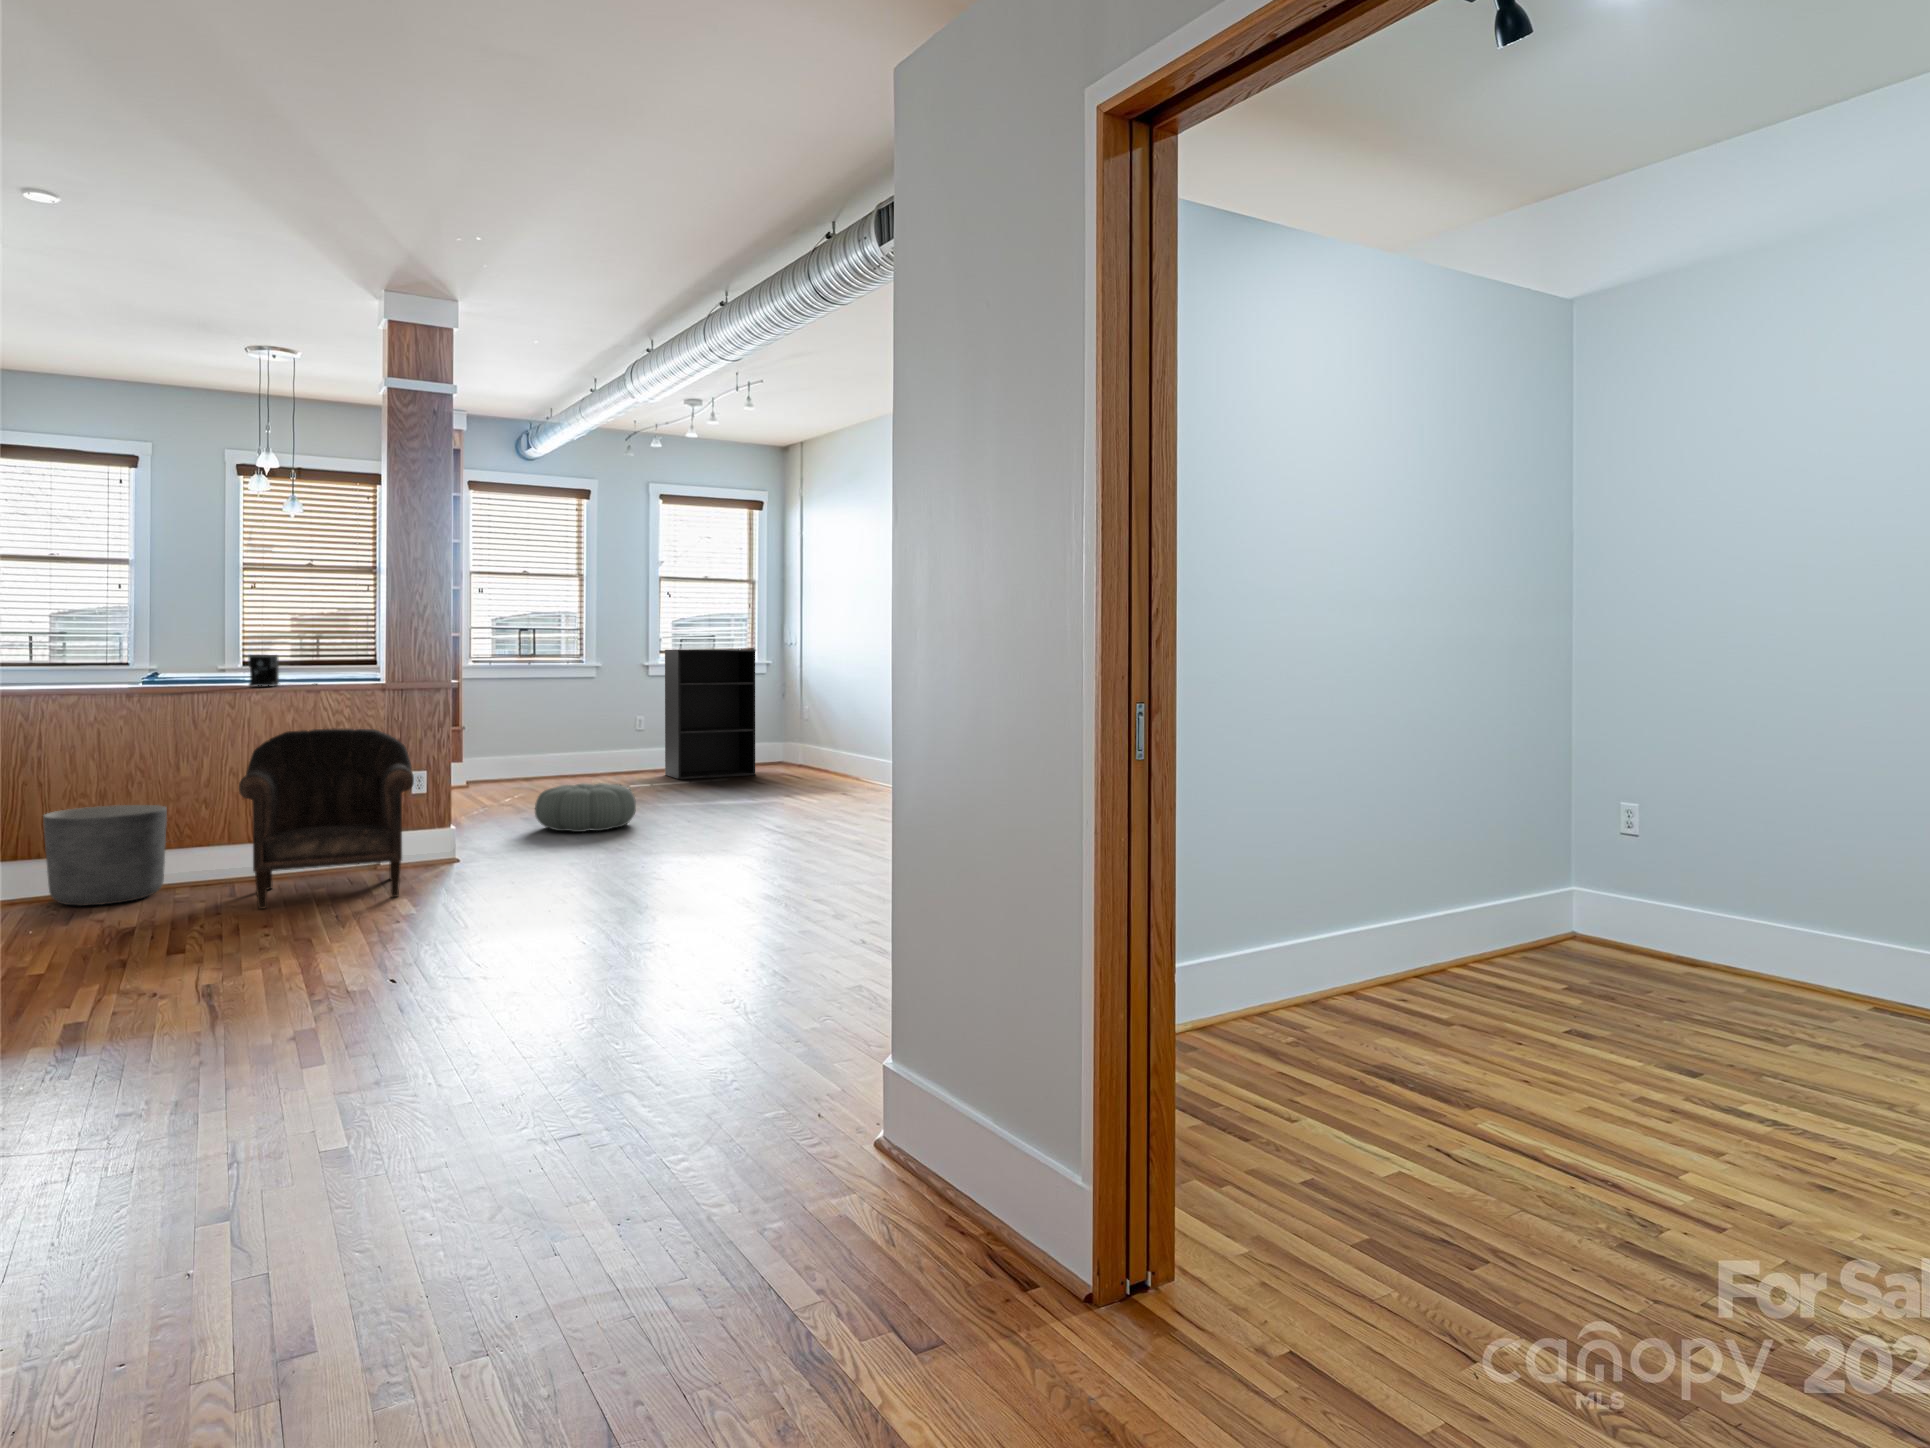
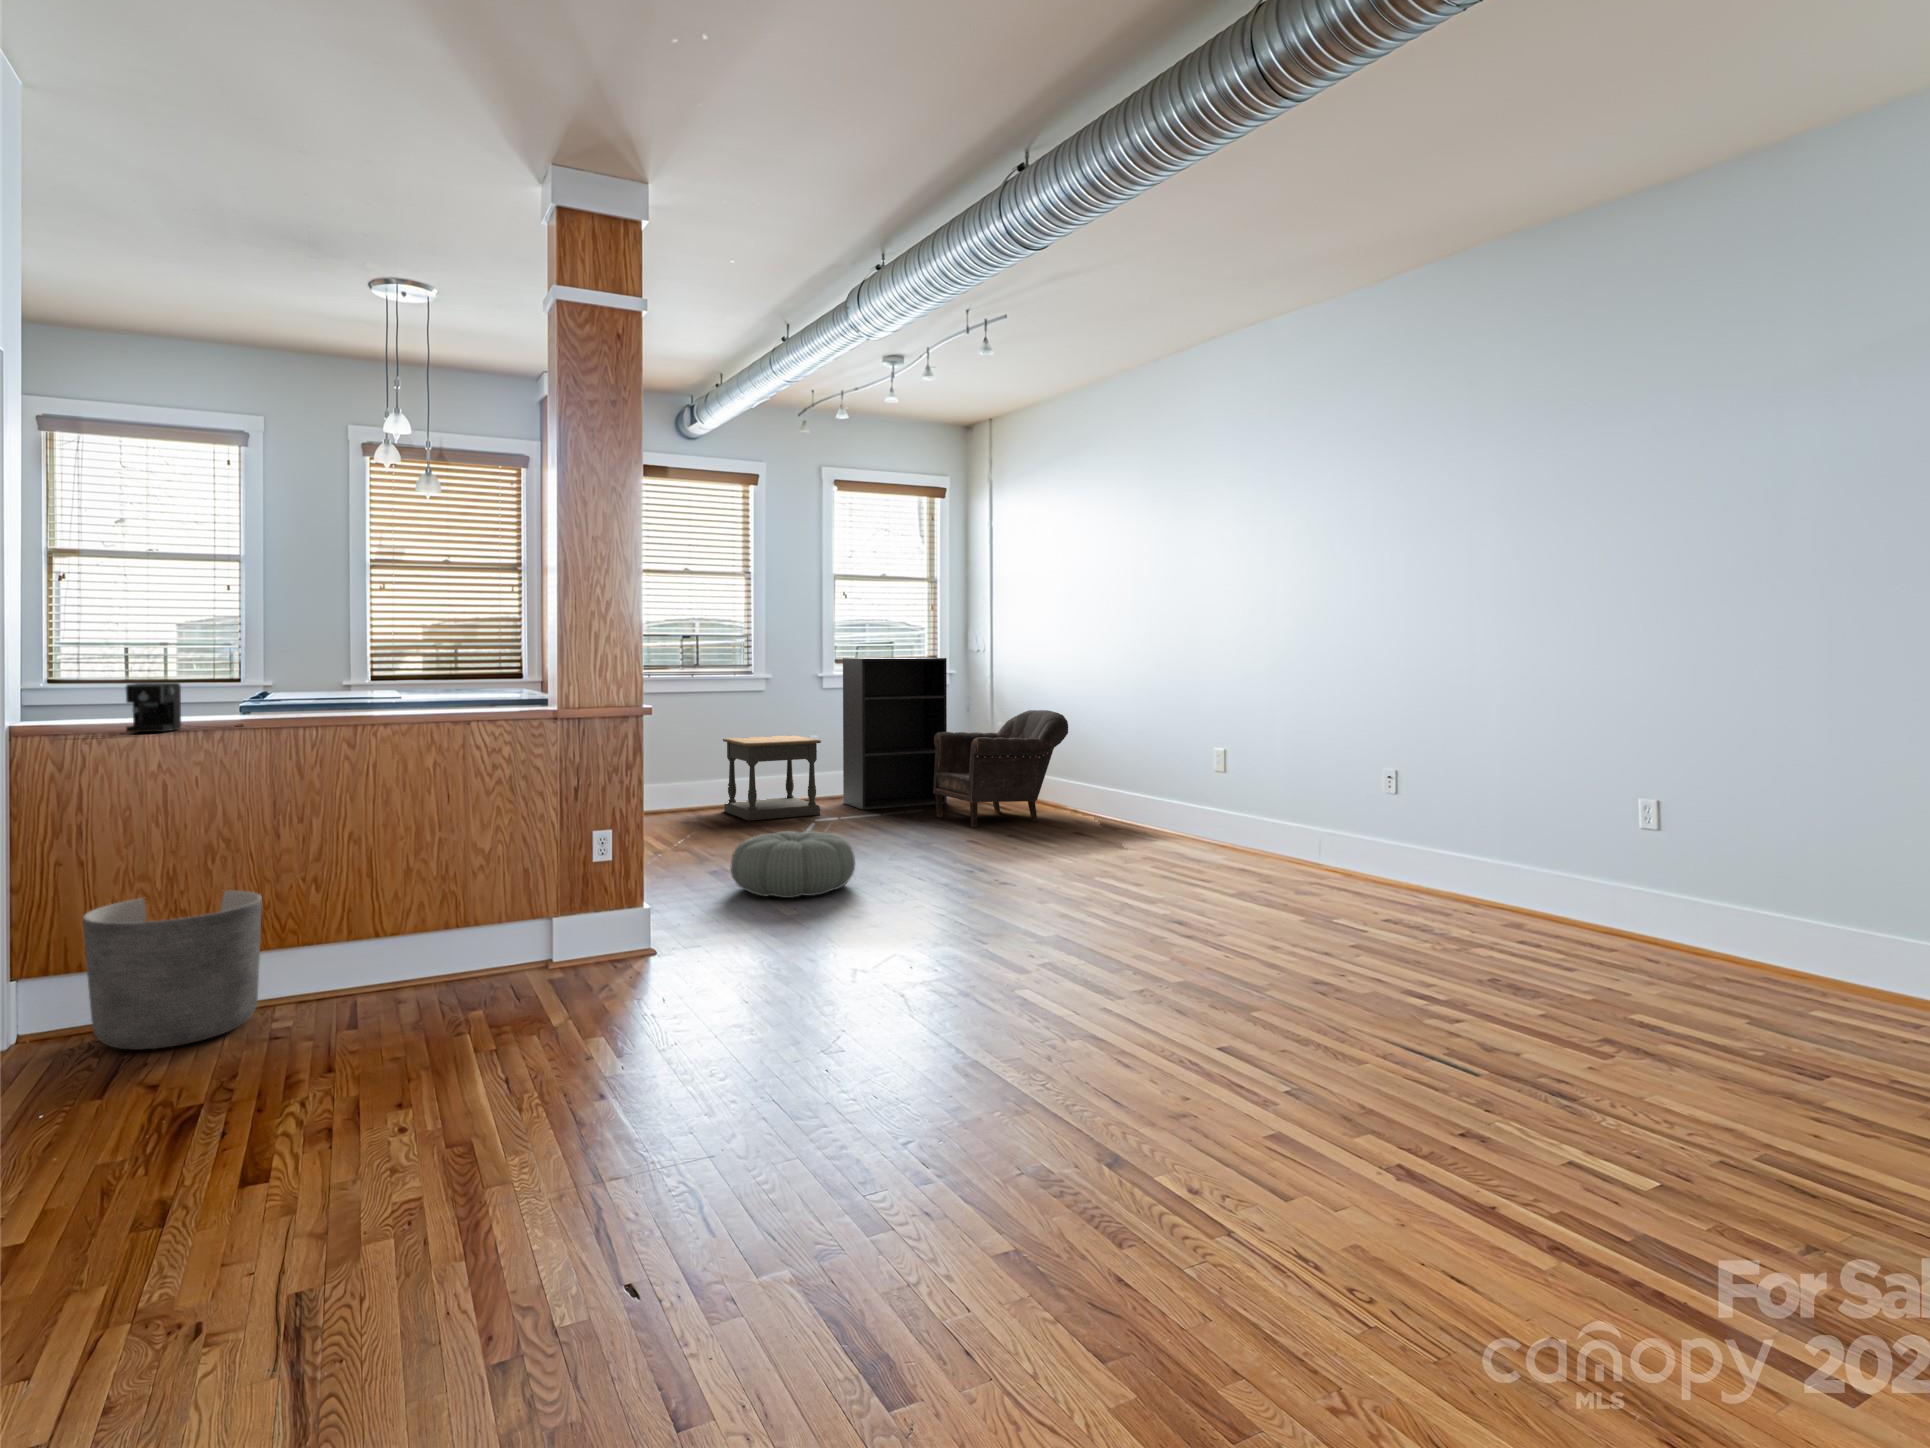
coffee maker: present [249,655,279,687] -> present [125,683,243,732]
side table: none [556,716,641,786] -> present [723,735,821,820]
armchair: present [239,729,414,909] -> present [933,710,1068,827]

